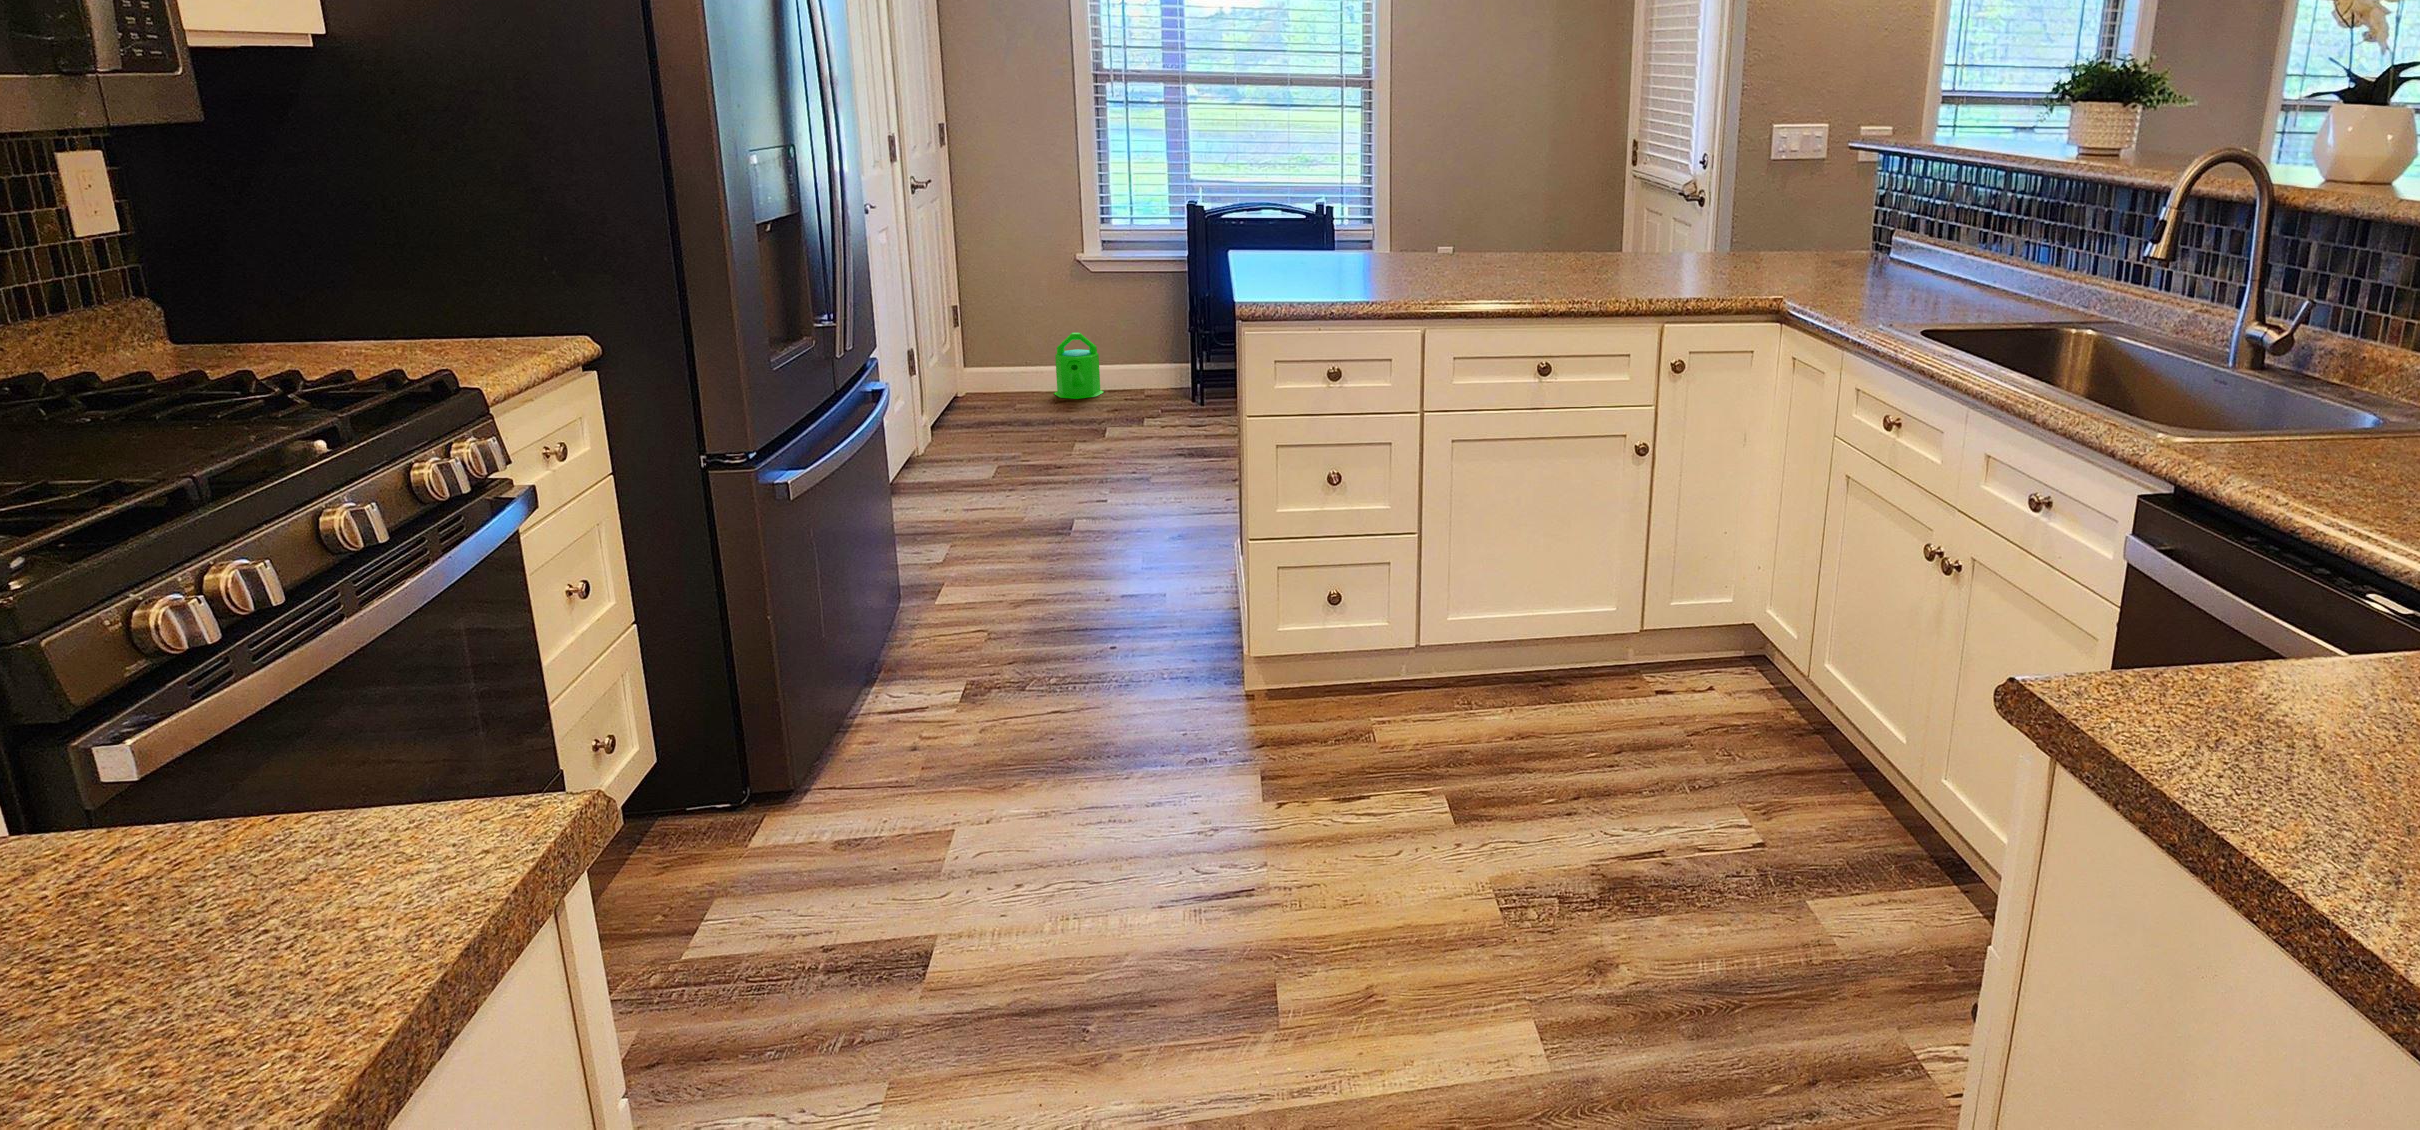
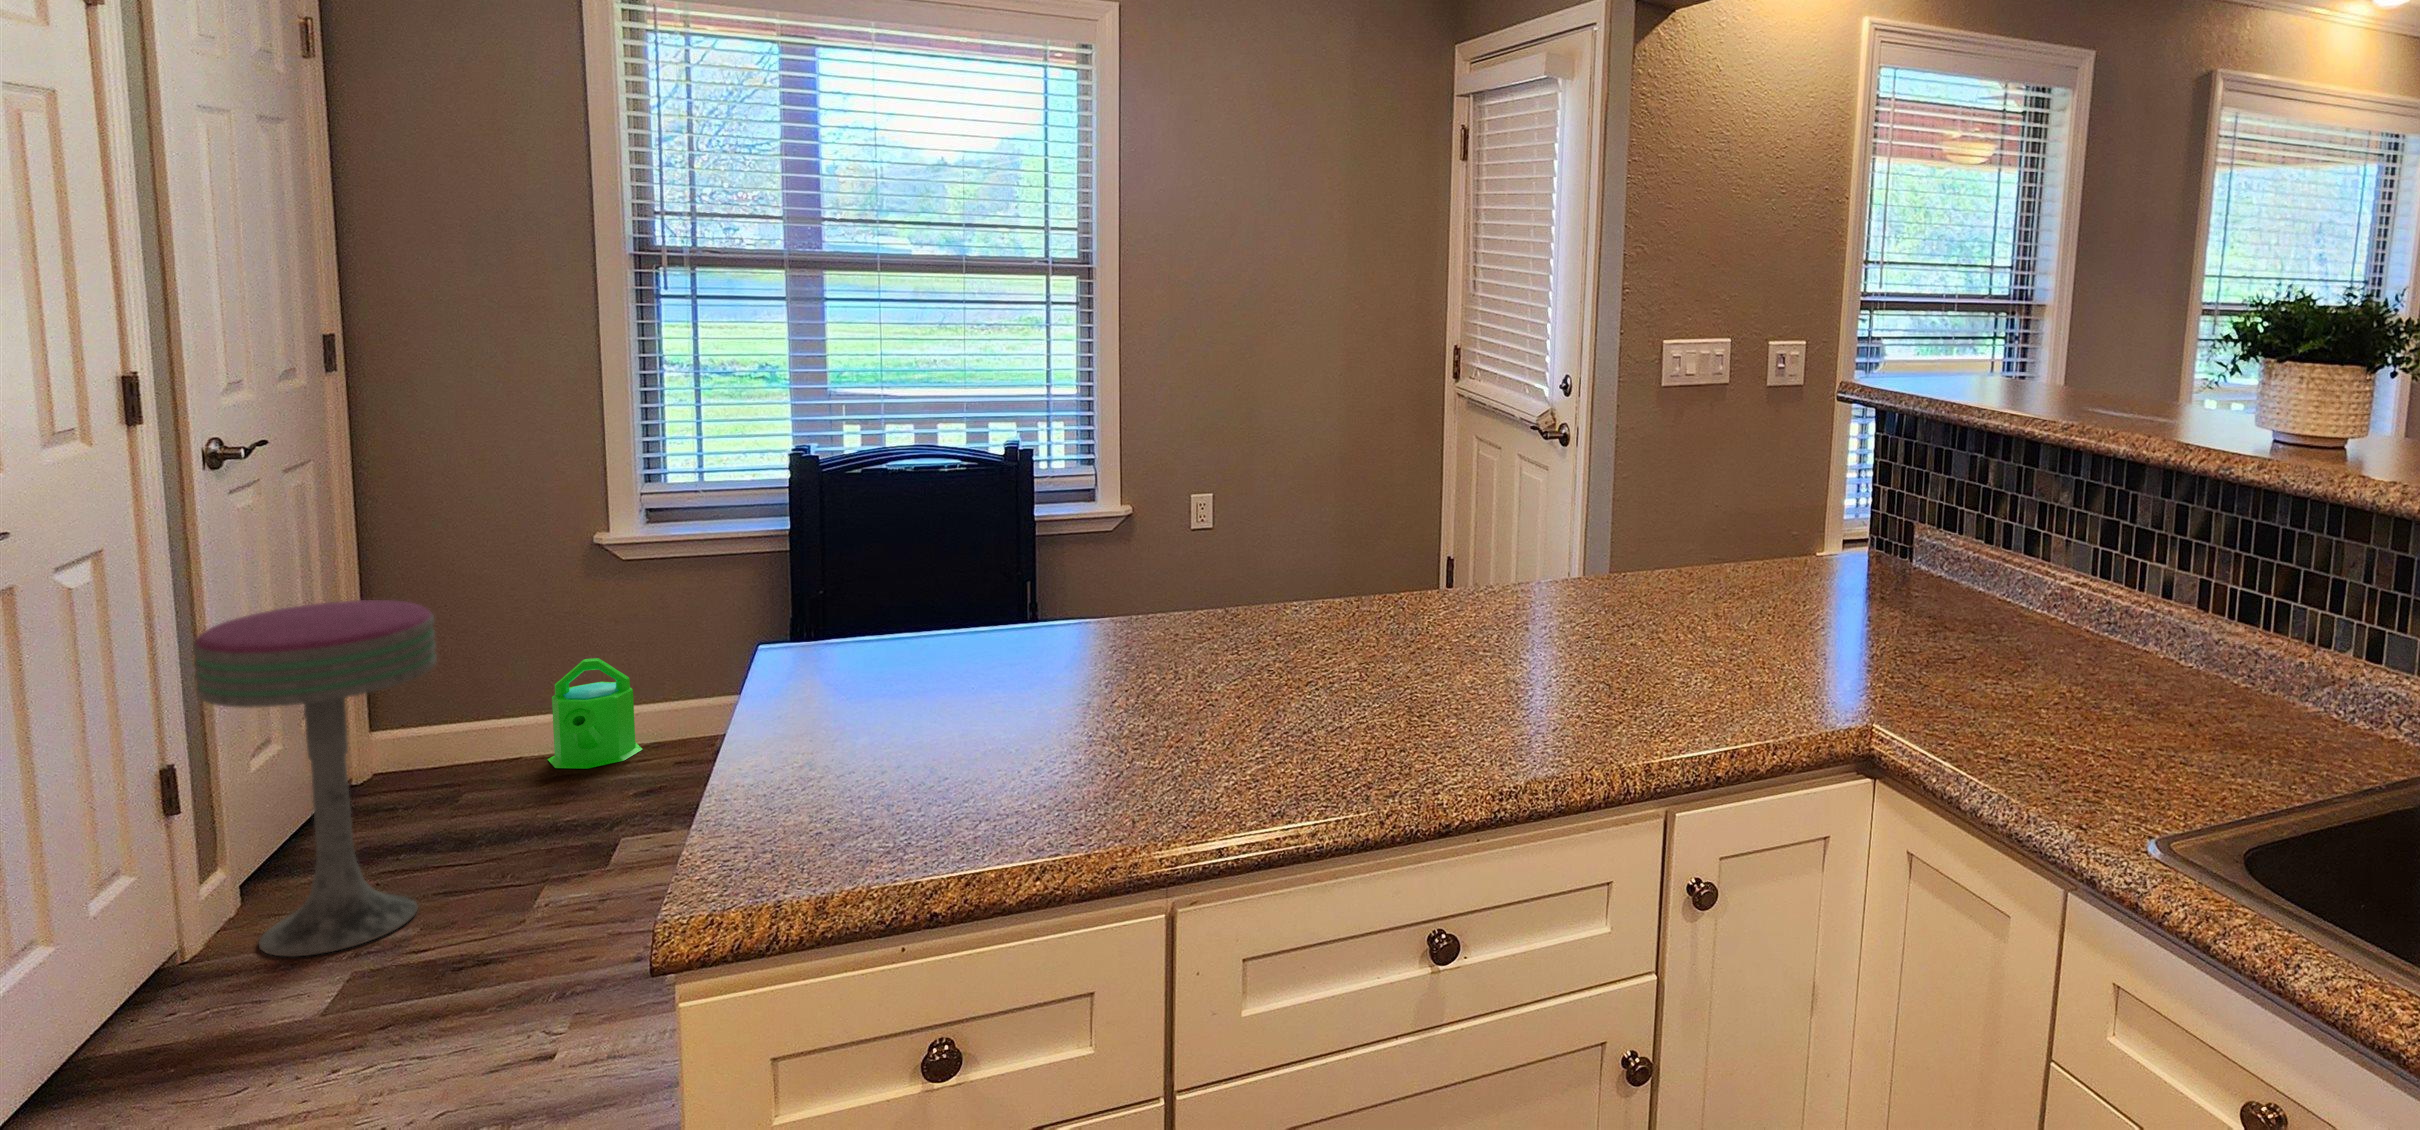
bar stool: none [921,275,1026,462] -> present [193,600,437,957]

